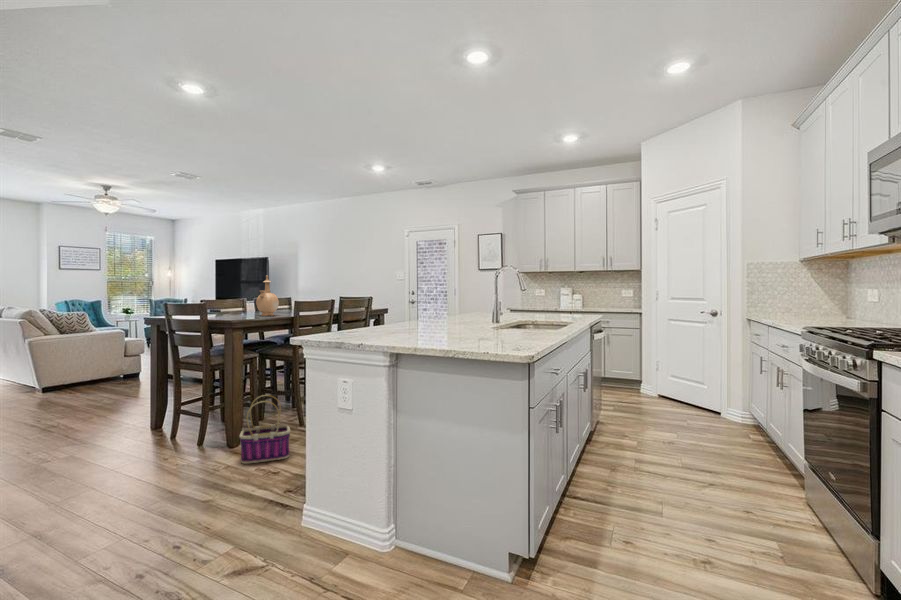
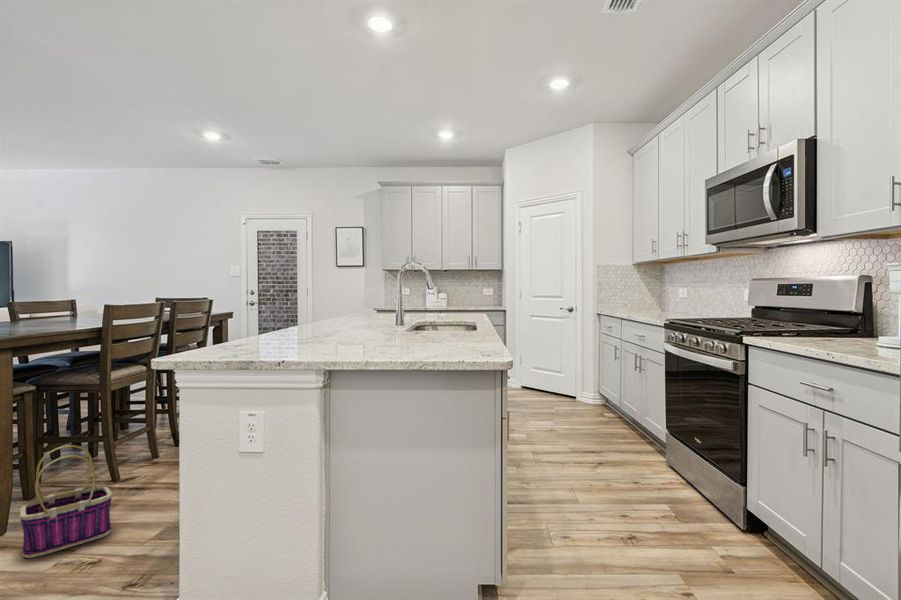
vase: present [256,275,279,316] -> none [28,268,68,328]

